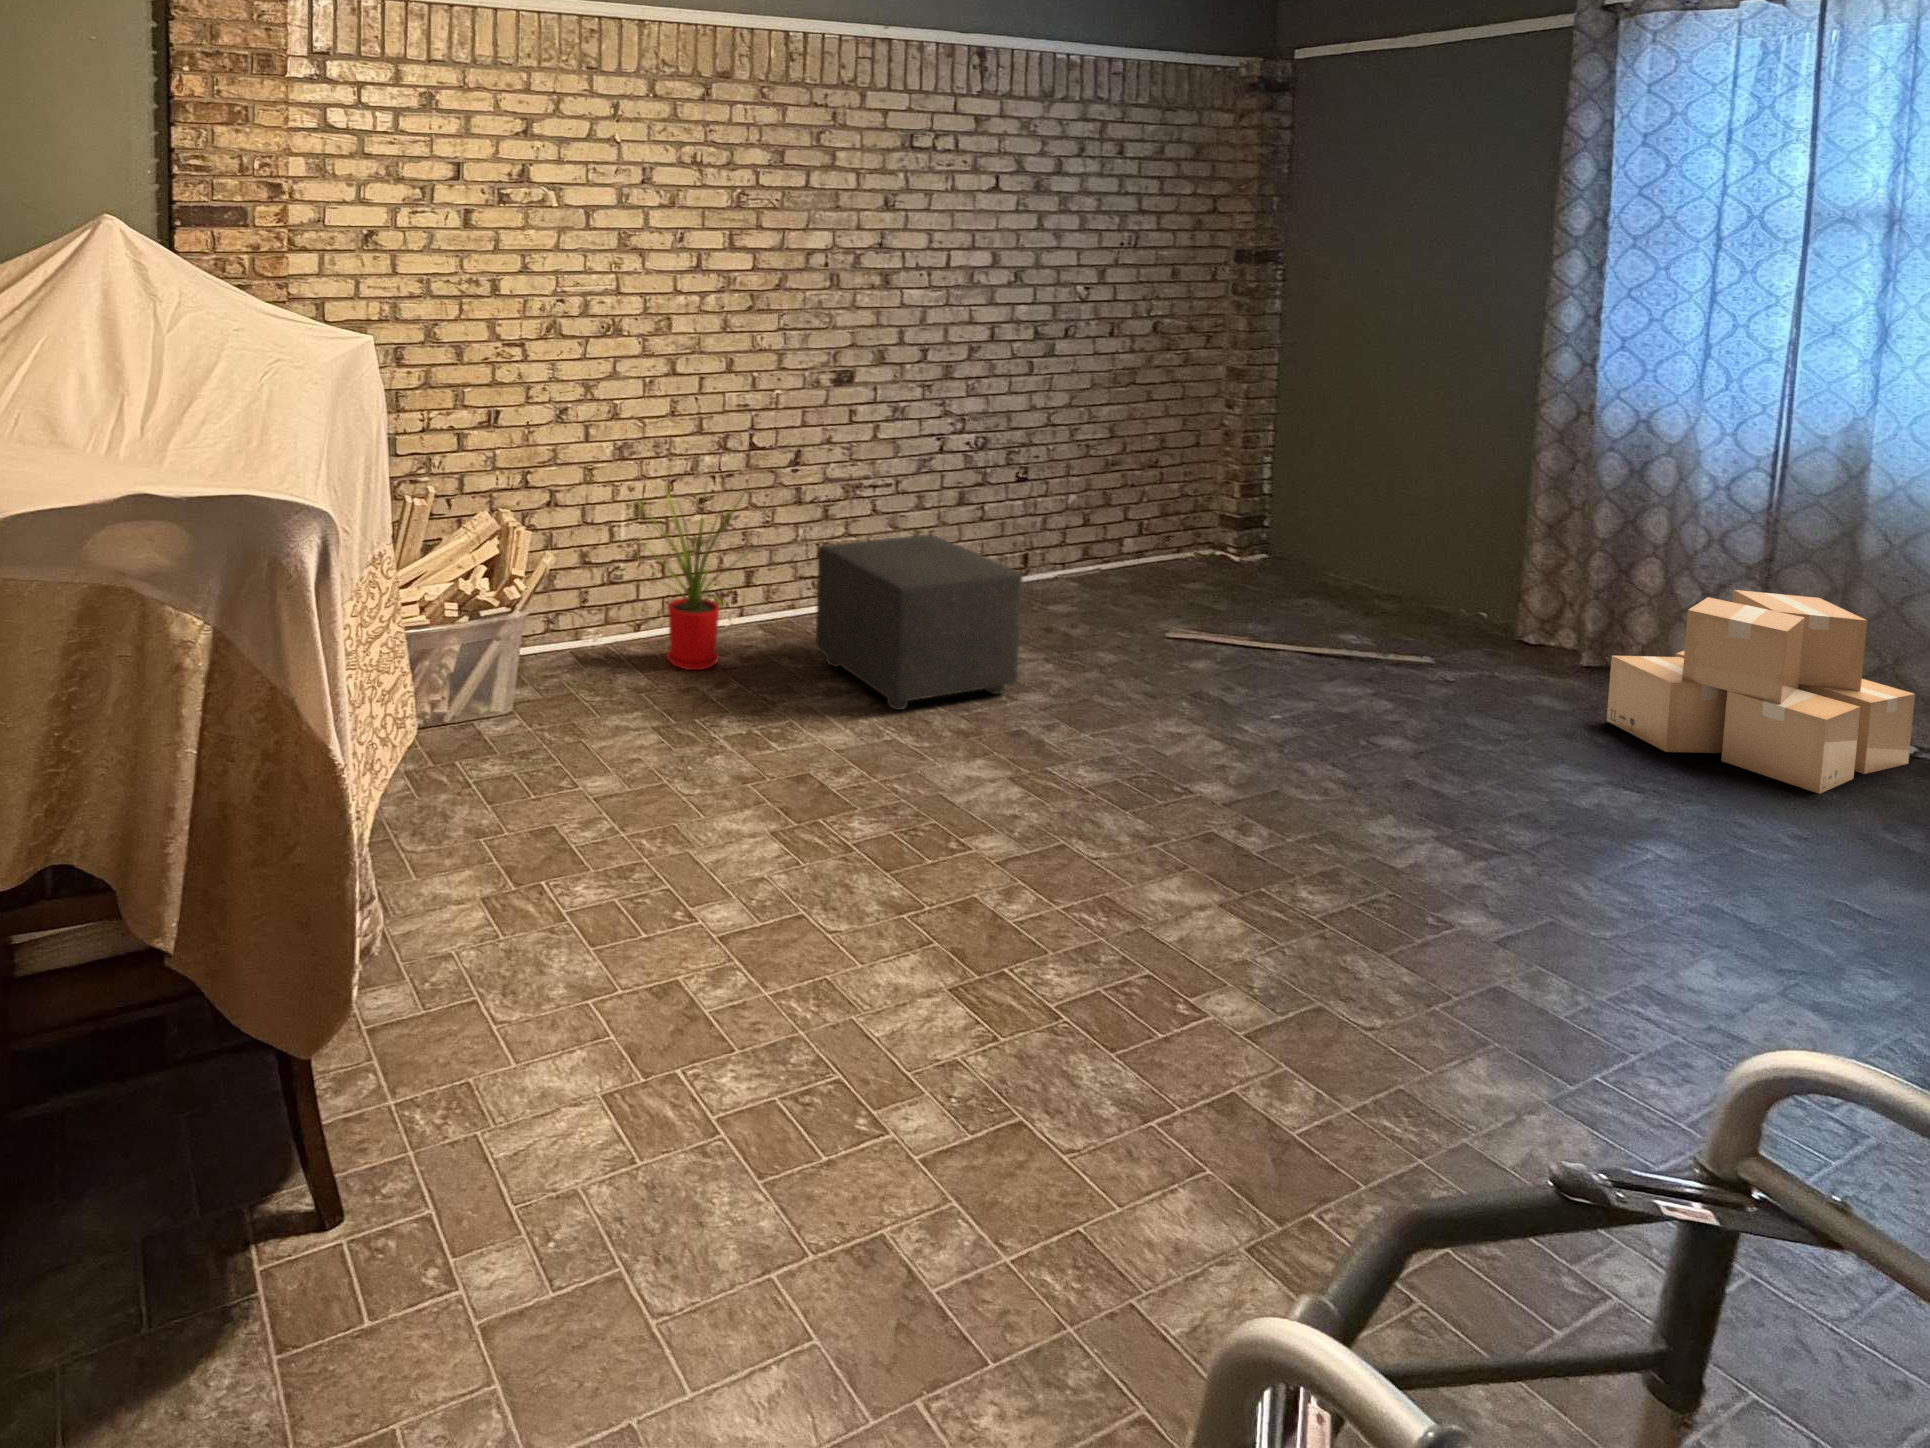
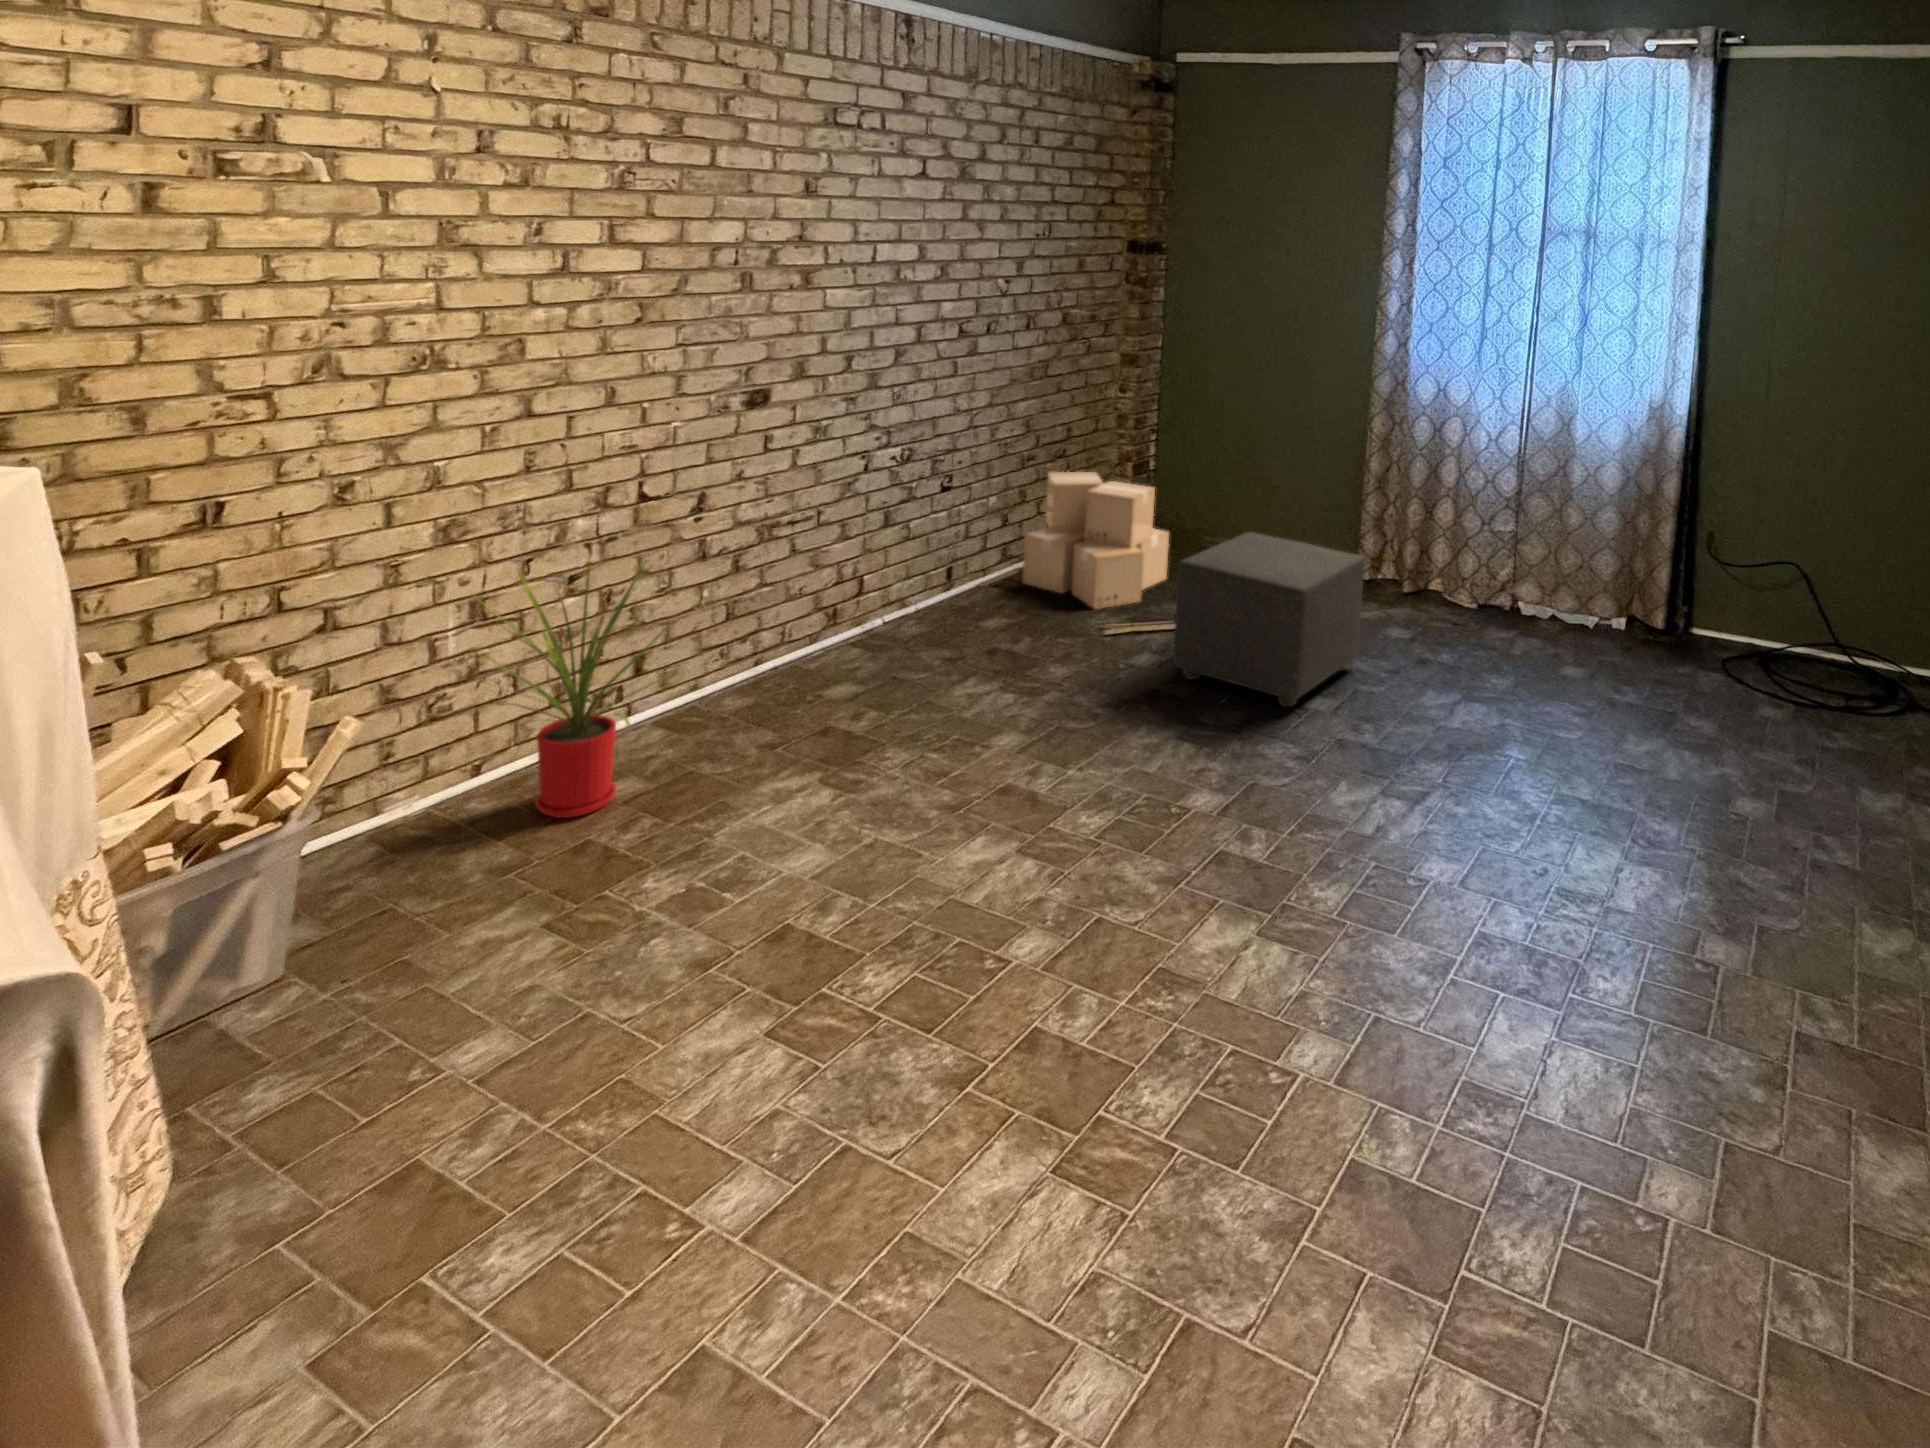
ottoman: present [816,534,1022,710] -> present [1173,532,1365,707]
cardboard box: present [1607,590,1915,794] -> present [1023,472,1169,609]

